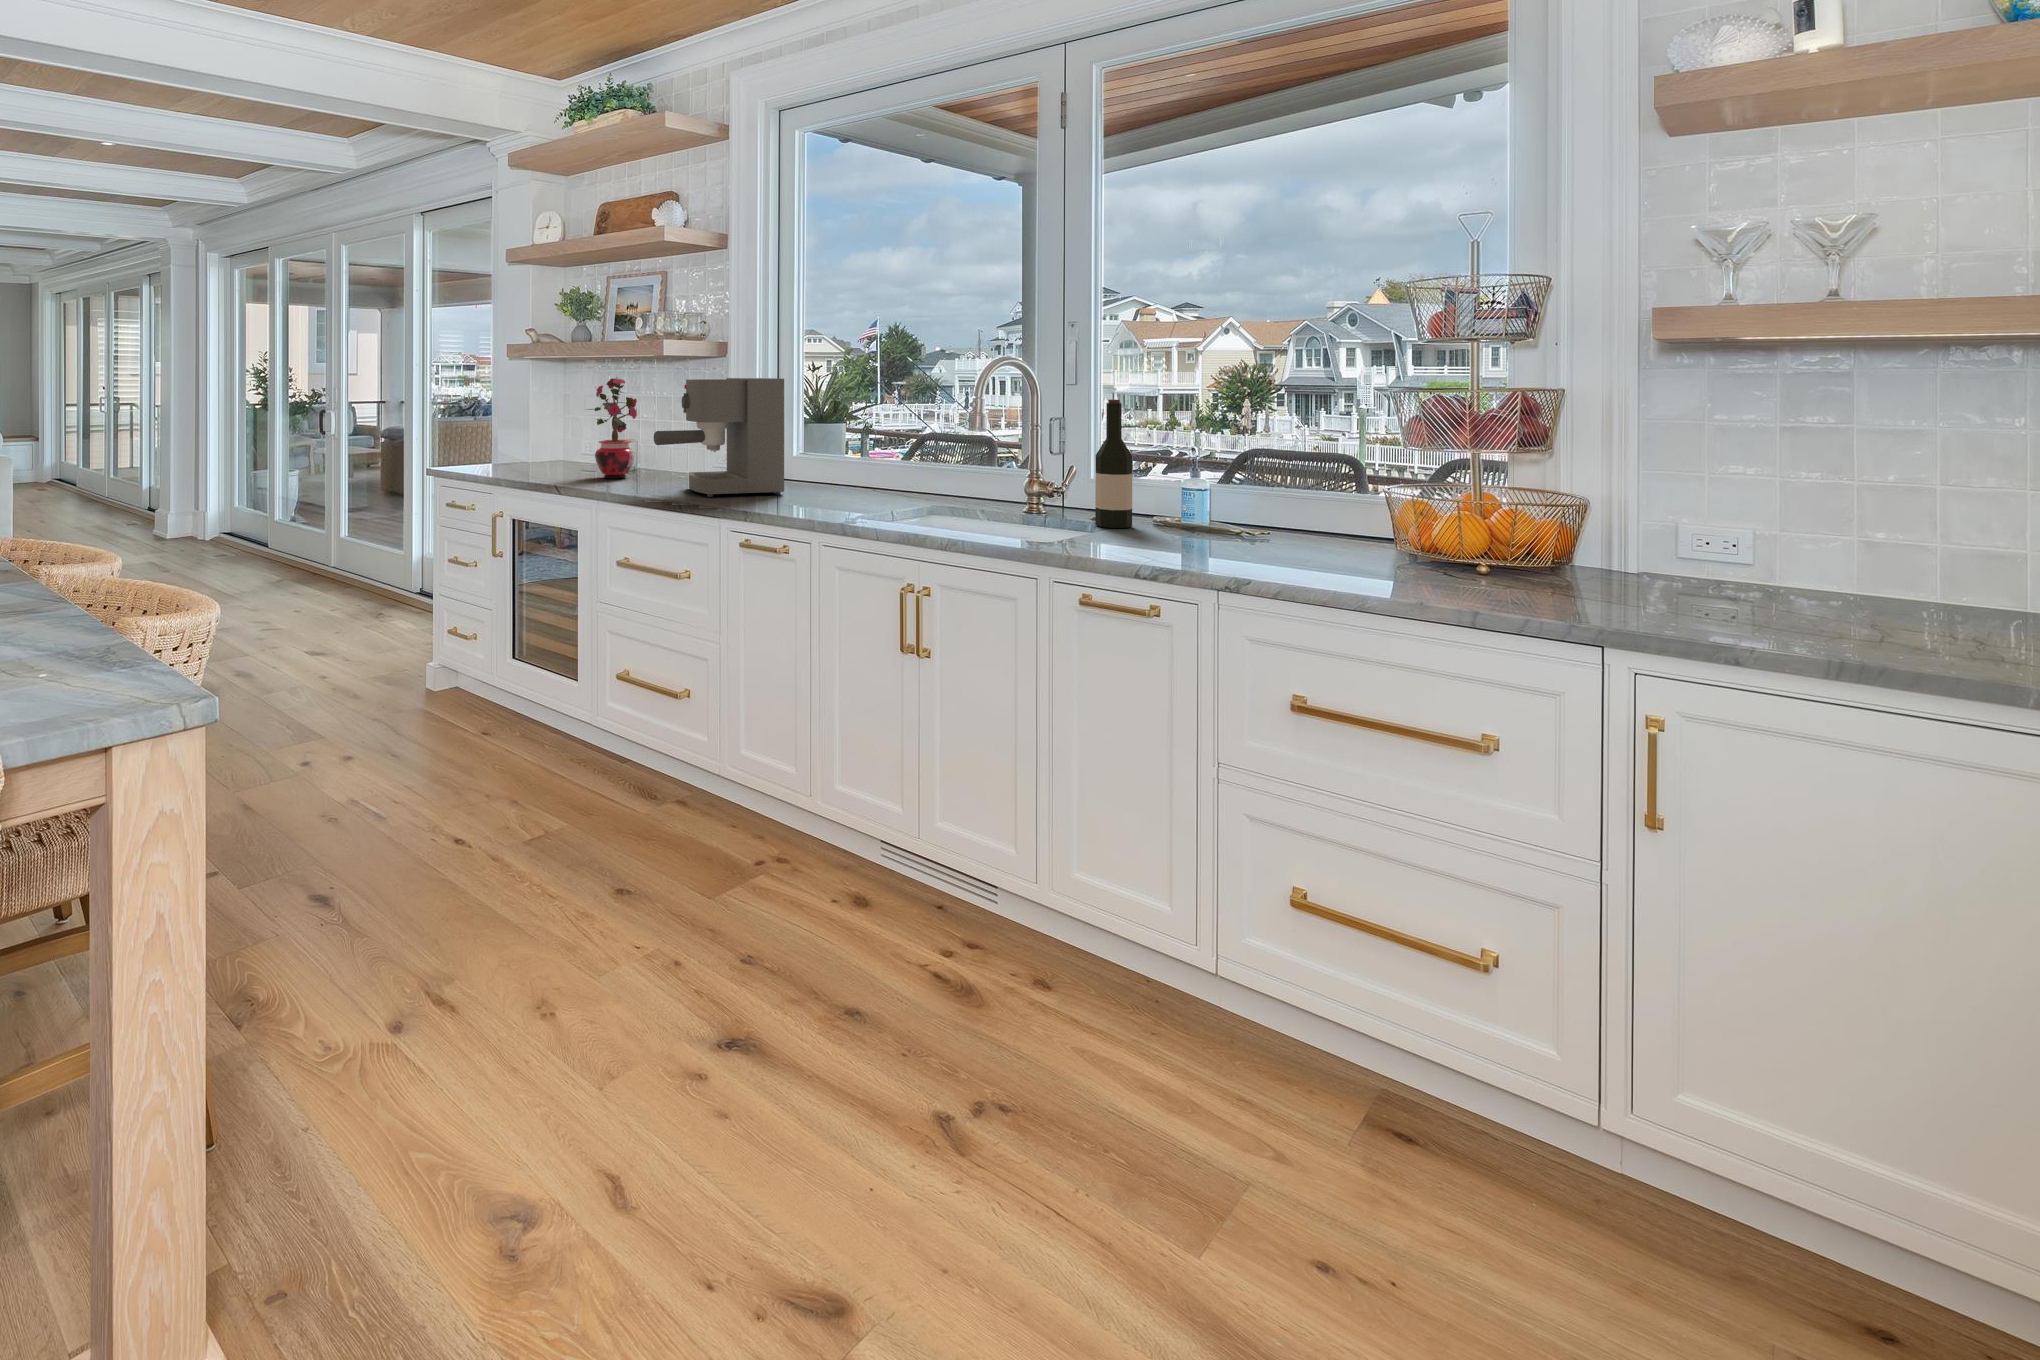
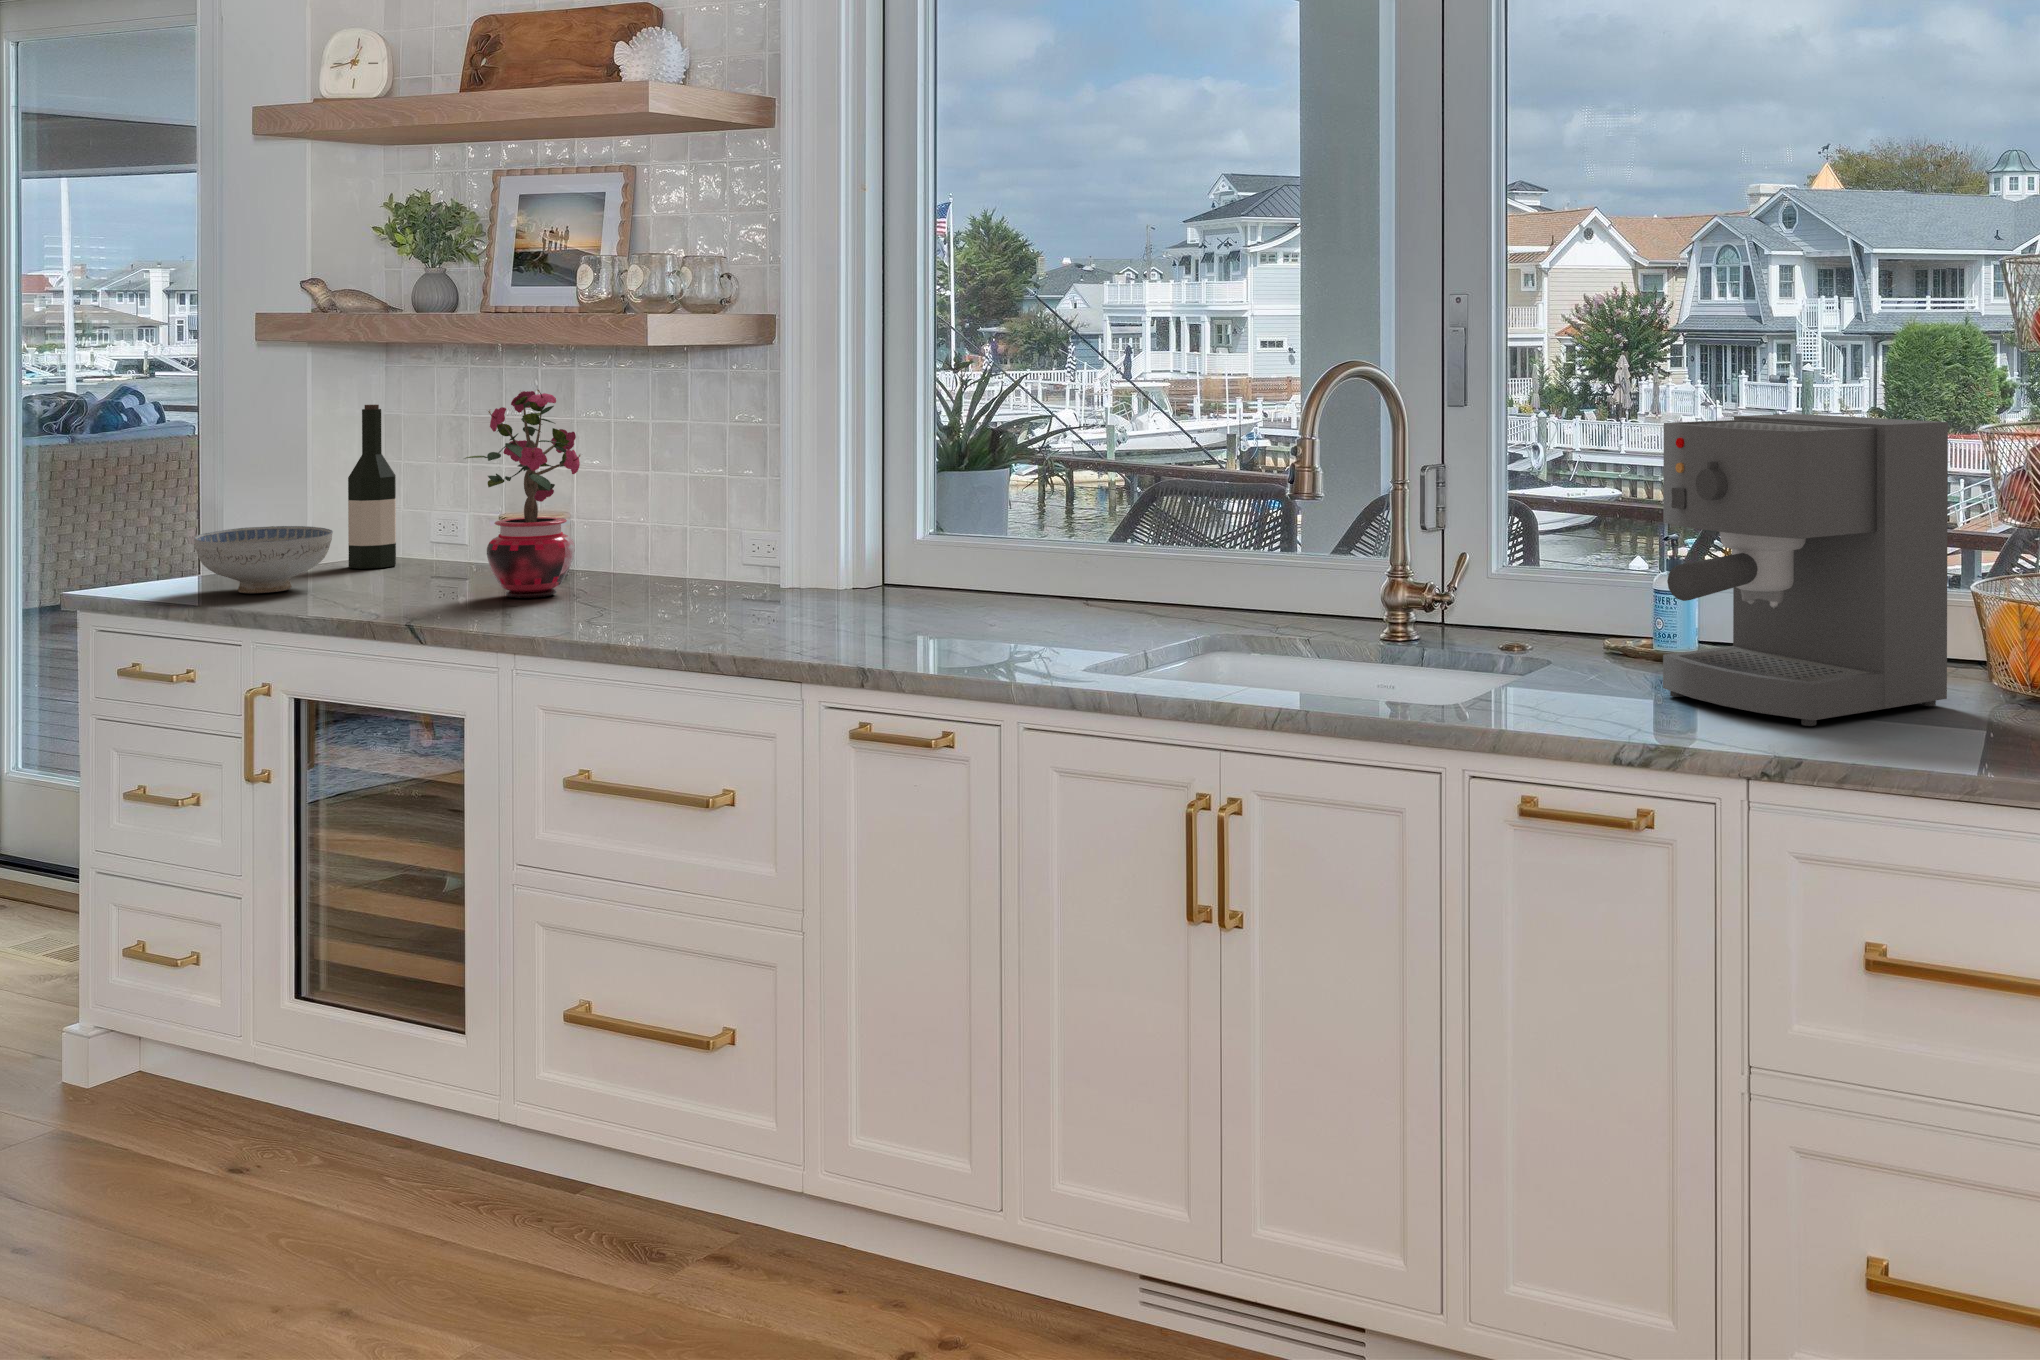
coffee maker: present [654,378,784,497] -> present [1663,414,1948,726]
wine bottle: present [1095,400,1132,528] -> present [348,404,396,569]
ceramic bowl: none [475,442,533,473] -> present [194,526,333,593]

